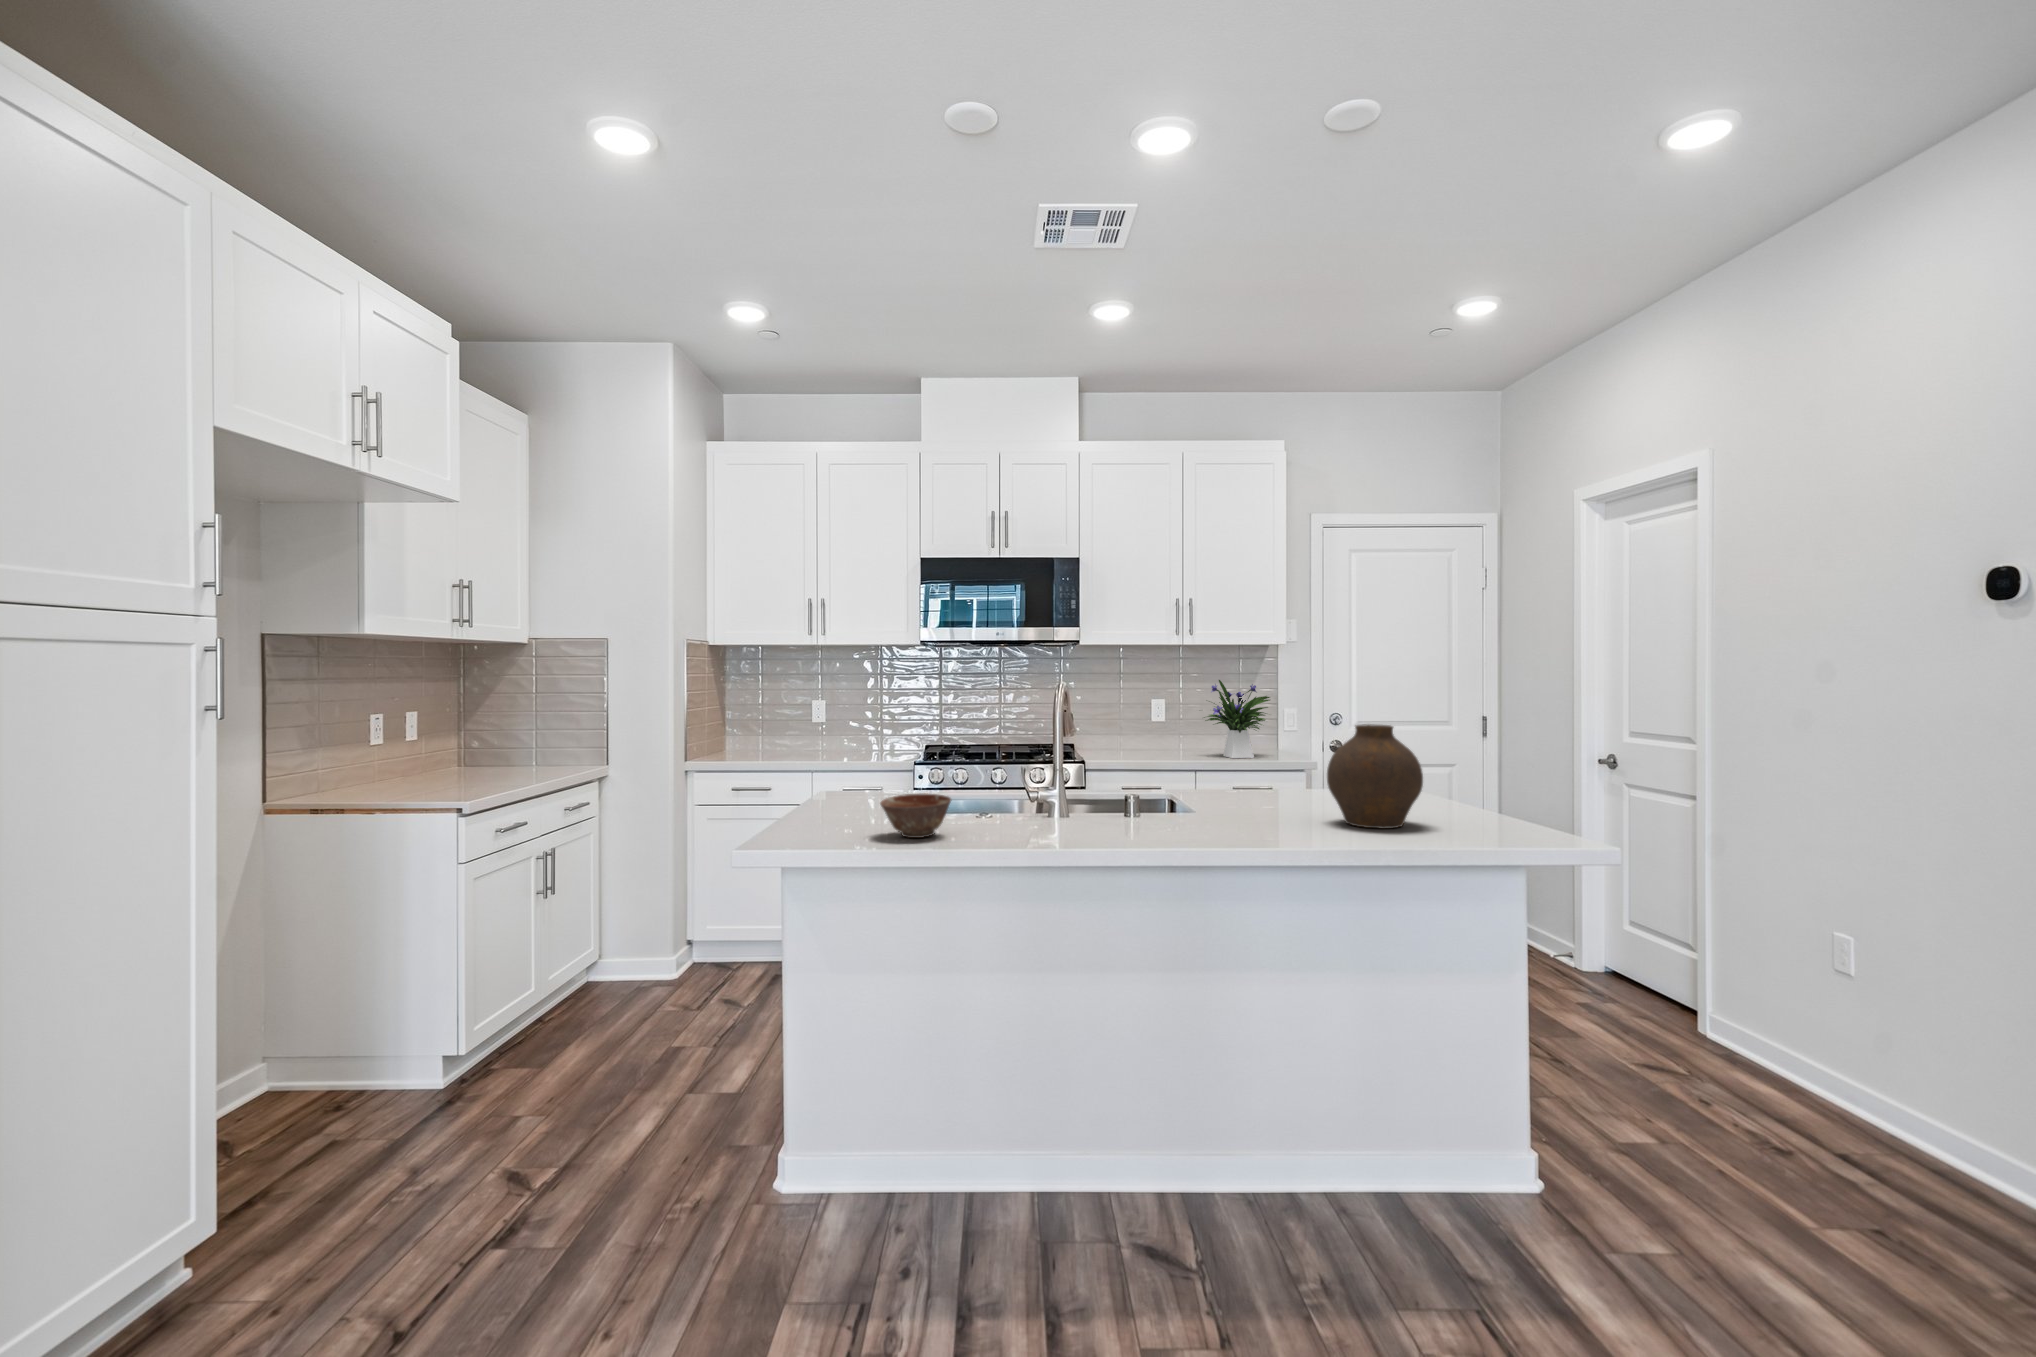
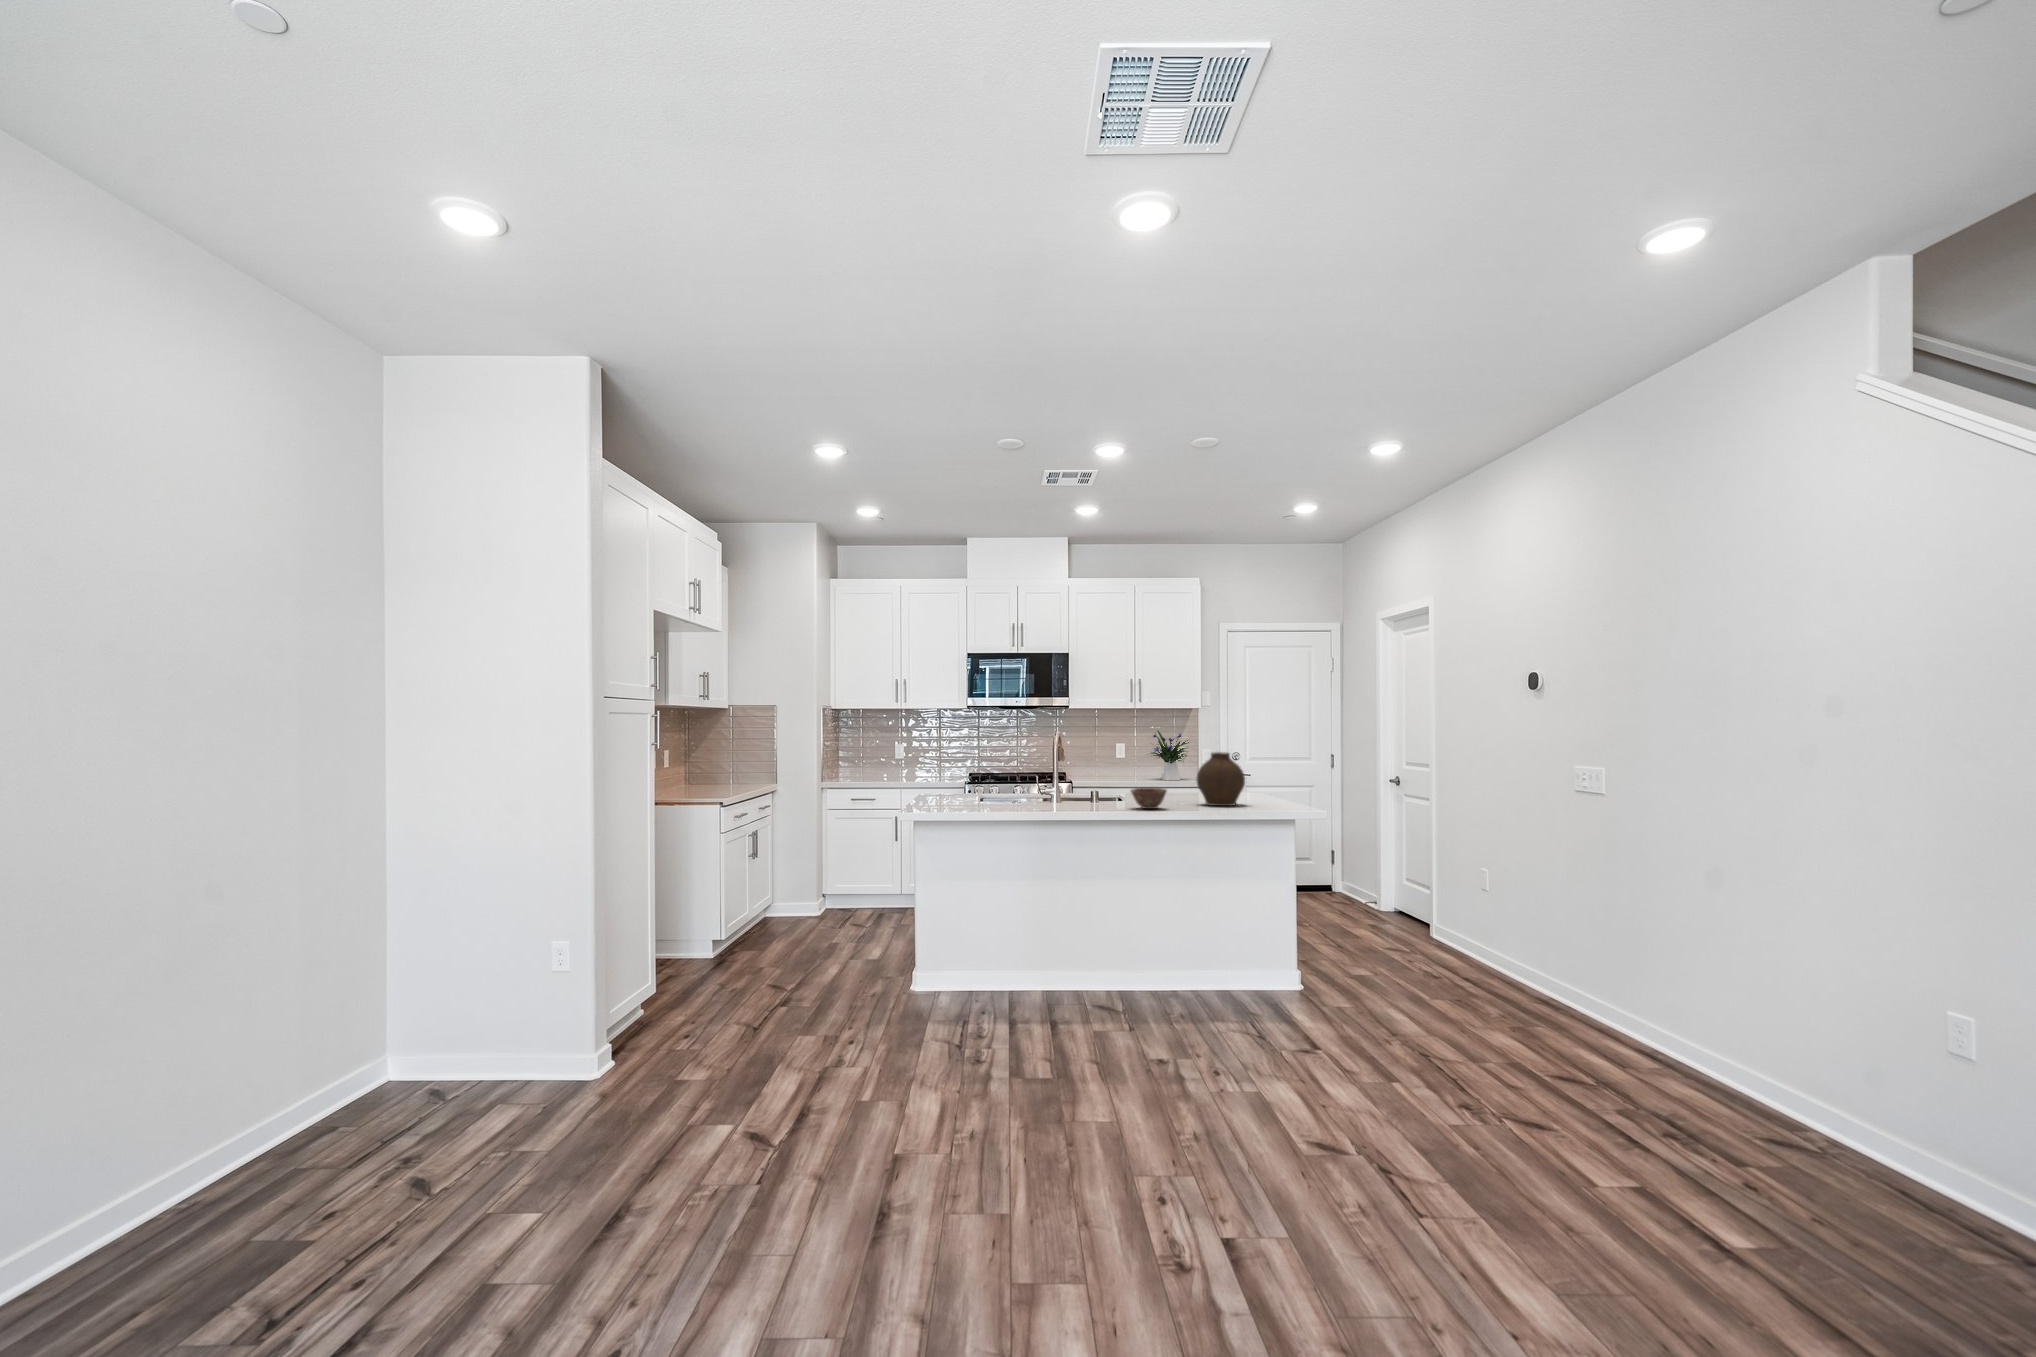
ceramic bowl: present [880,794,951,838] -> present [1131,788,1167,809]

